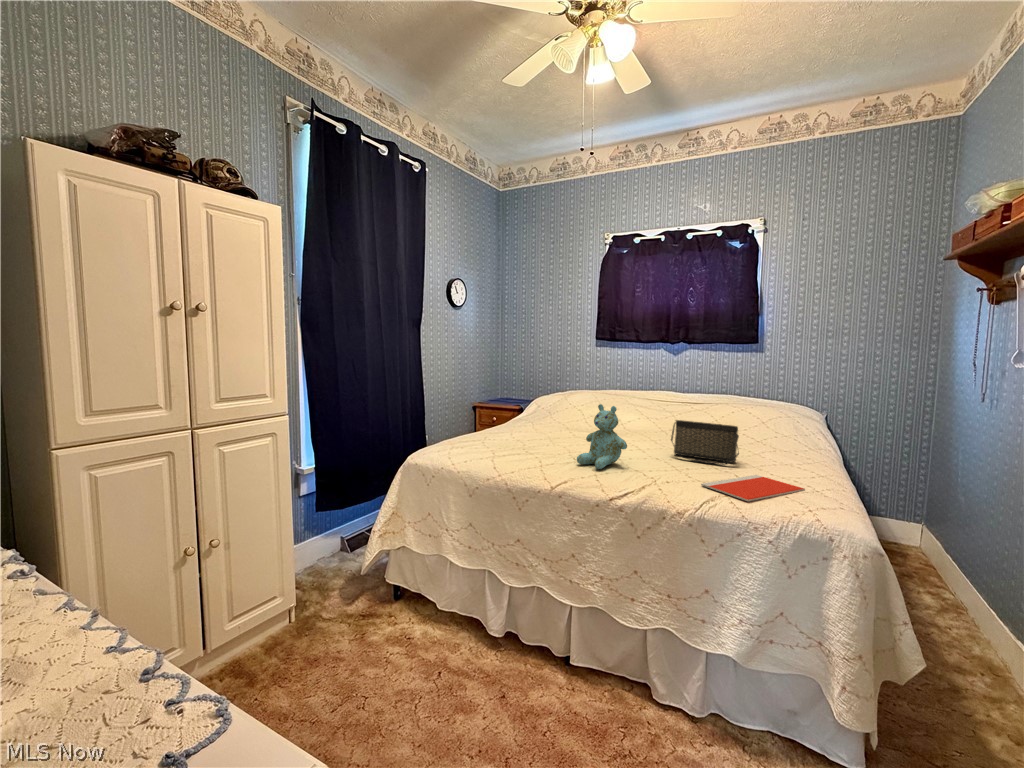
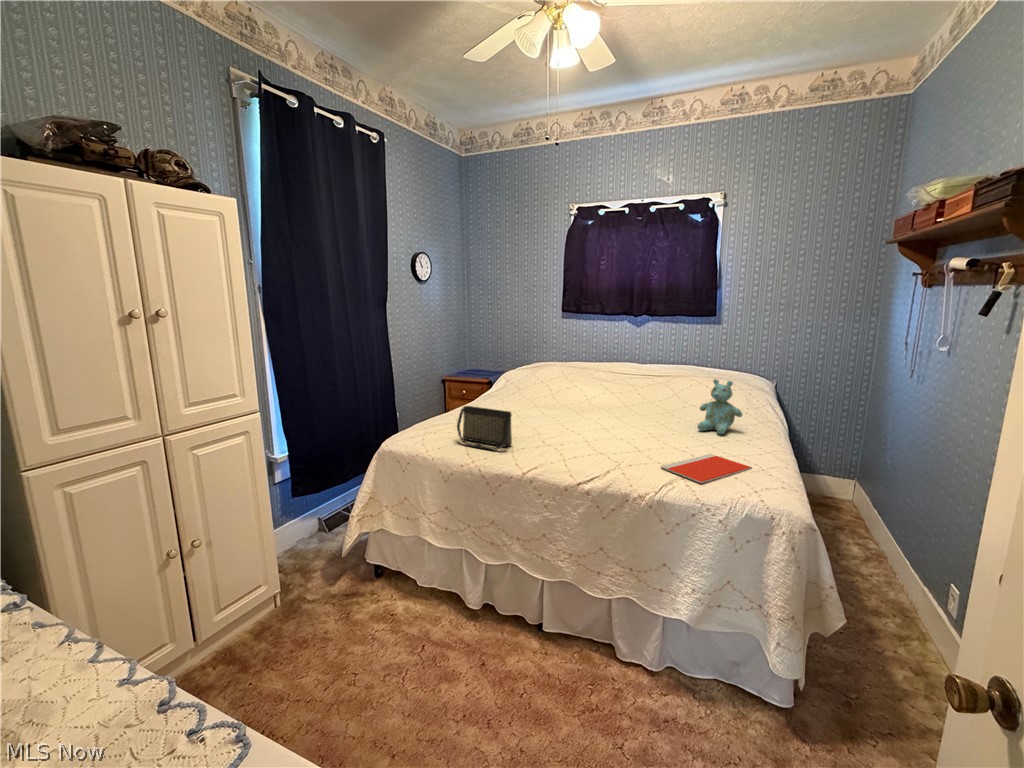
stuffed bear: present [577,404,627,469] -> present [698,379,742,434]
handbag: present [671,420,739,465] -> present [457,406,512,450]

